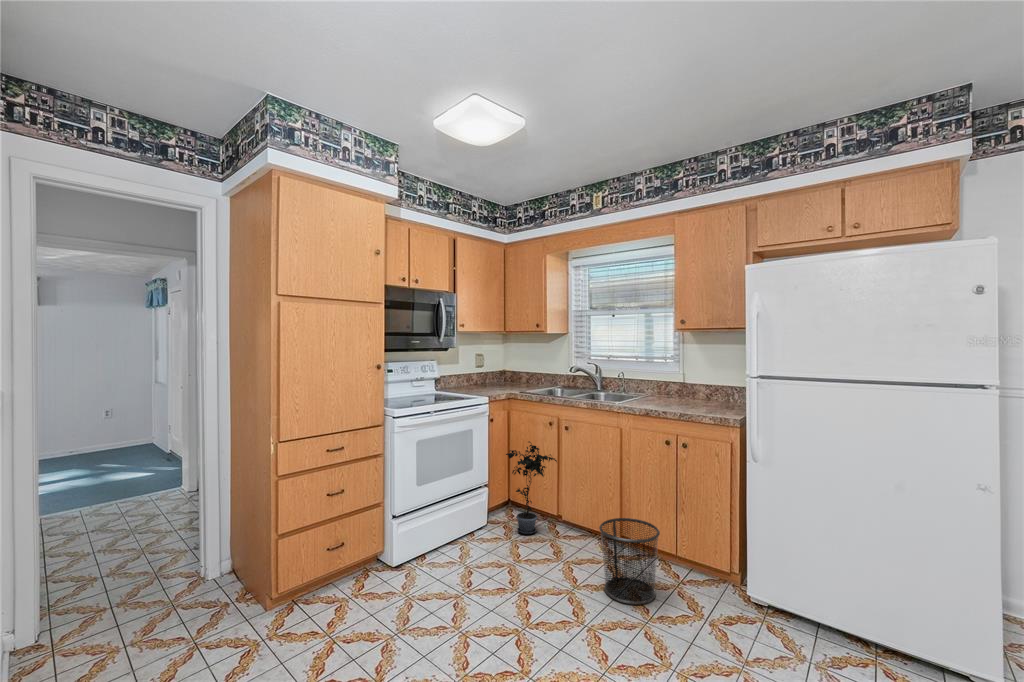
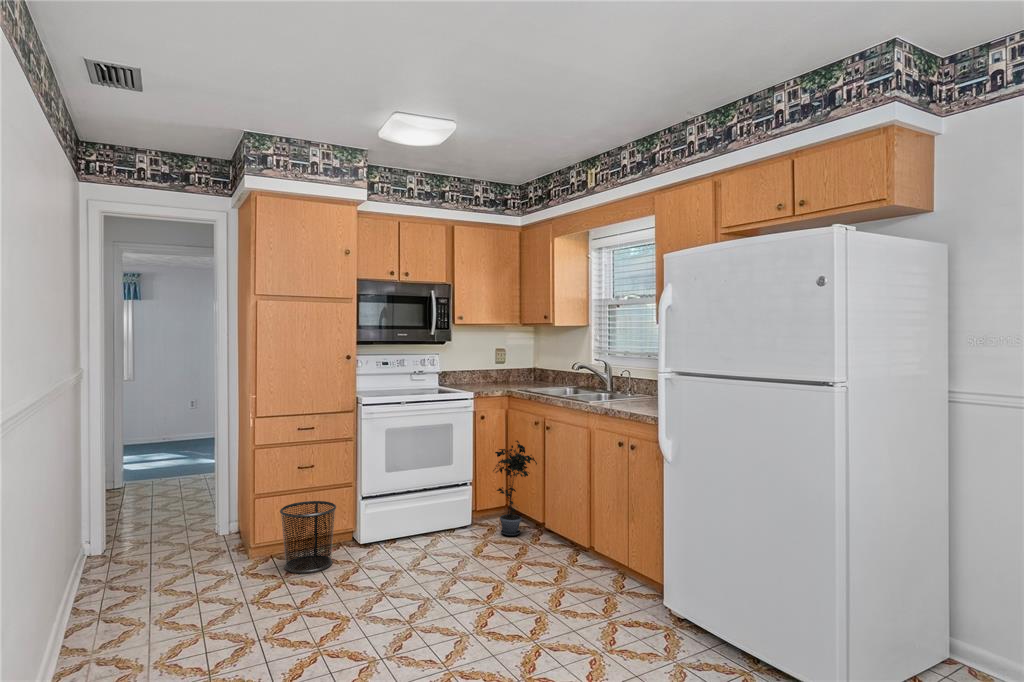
waste bin: present [599,518,660,605] -> present [280,501,336,573]

